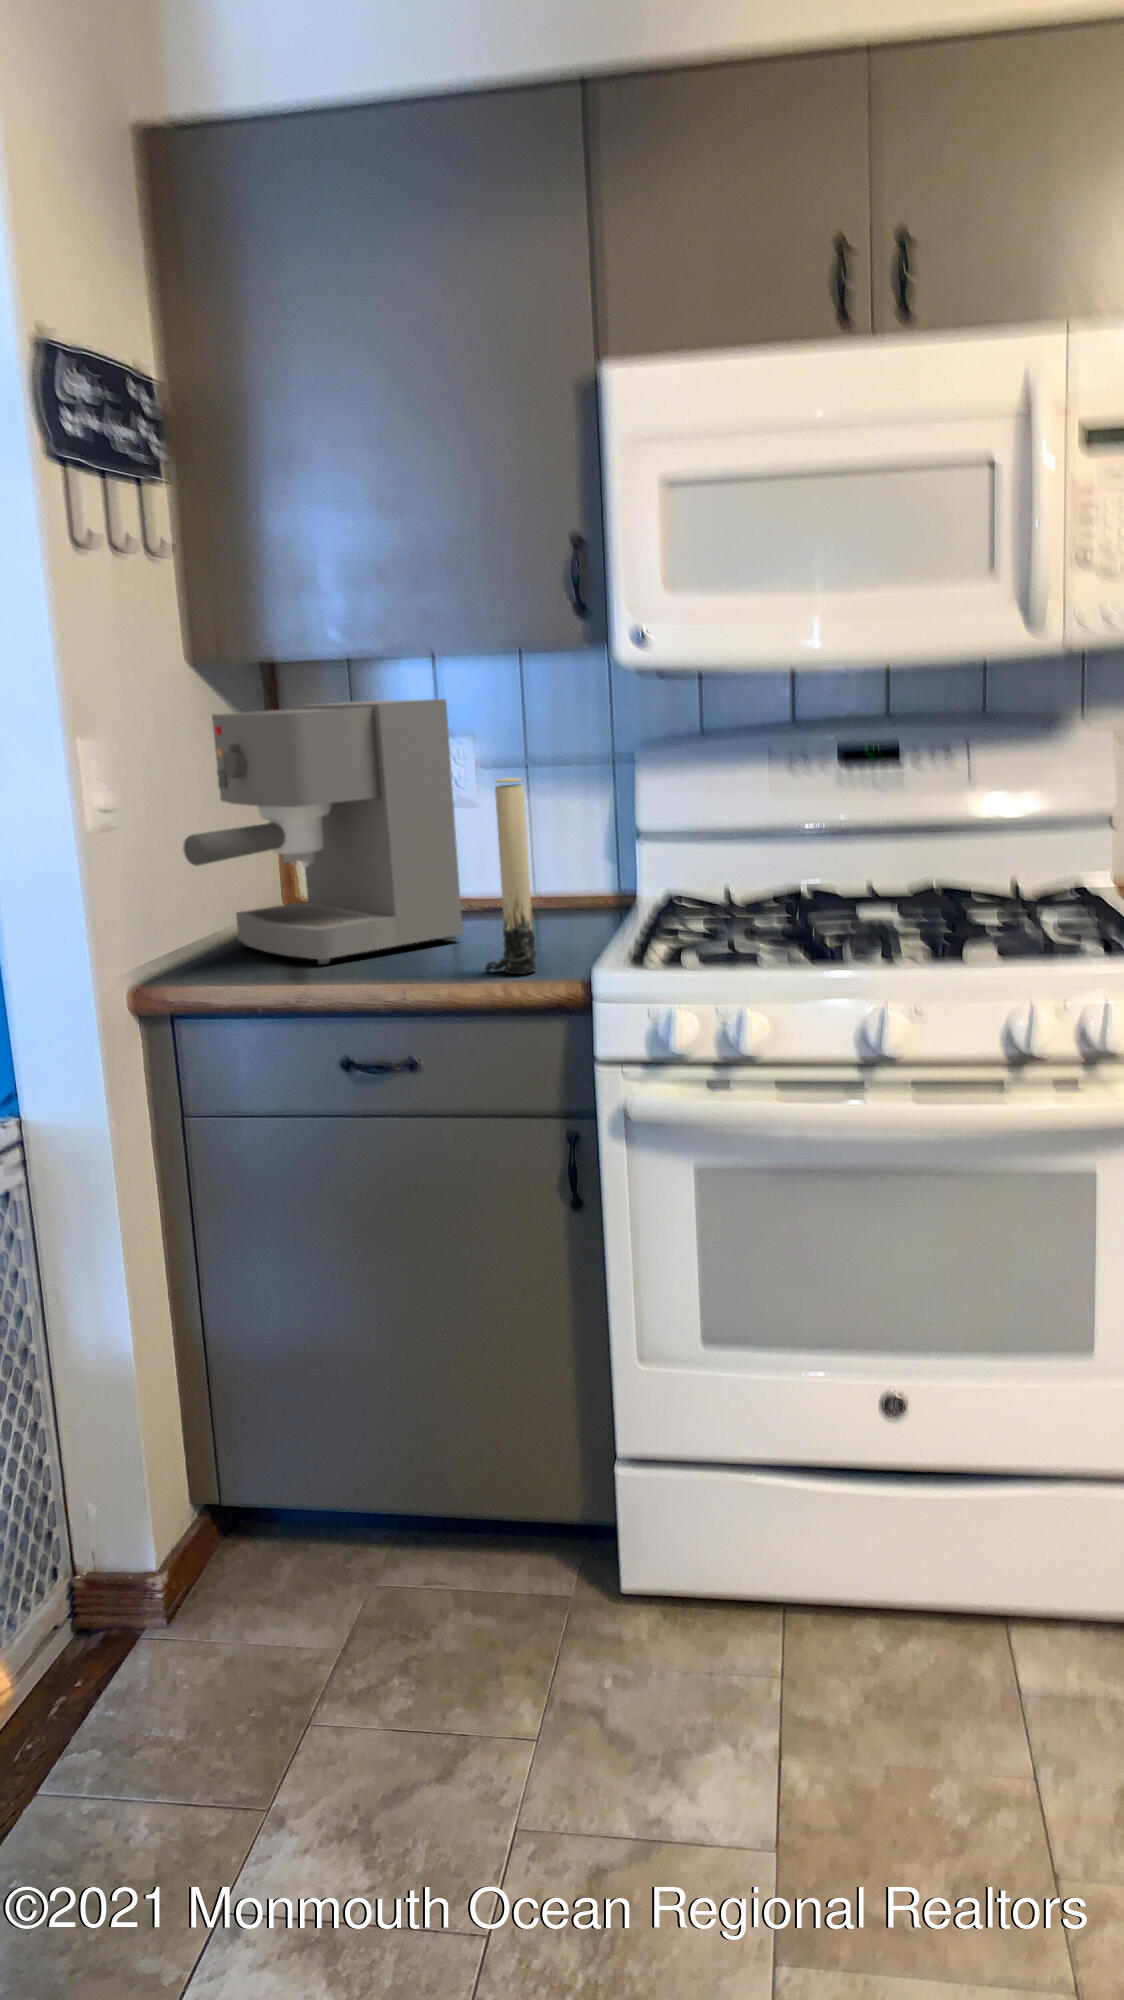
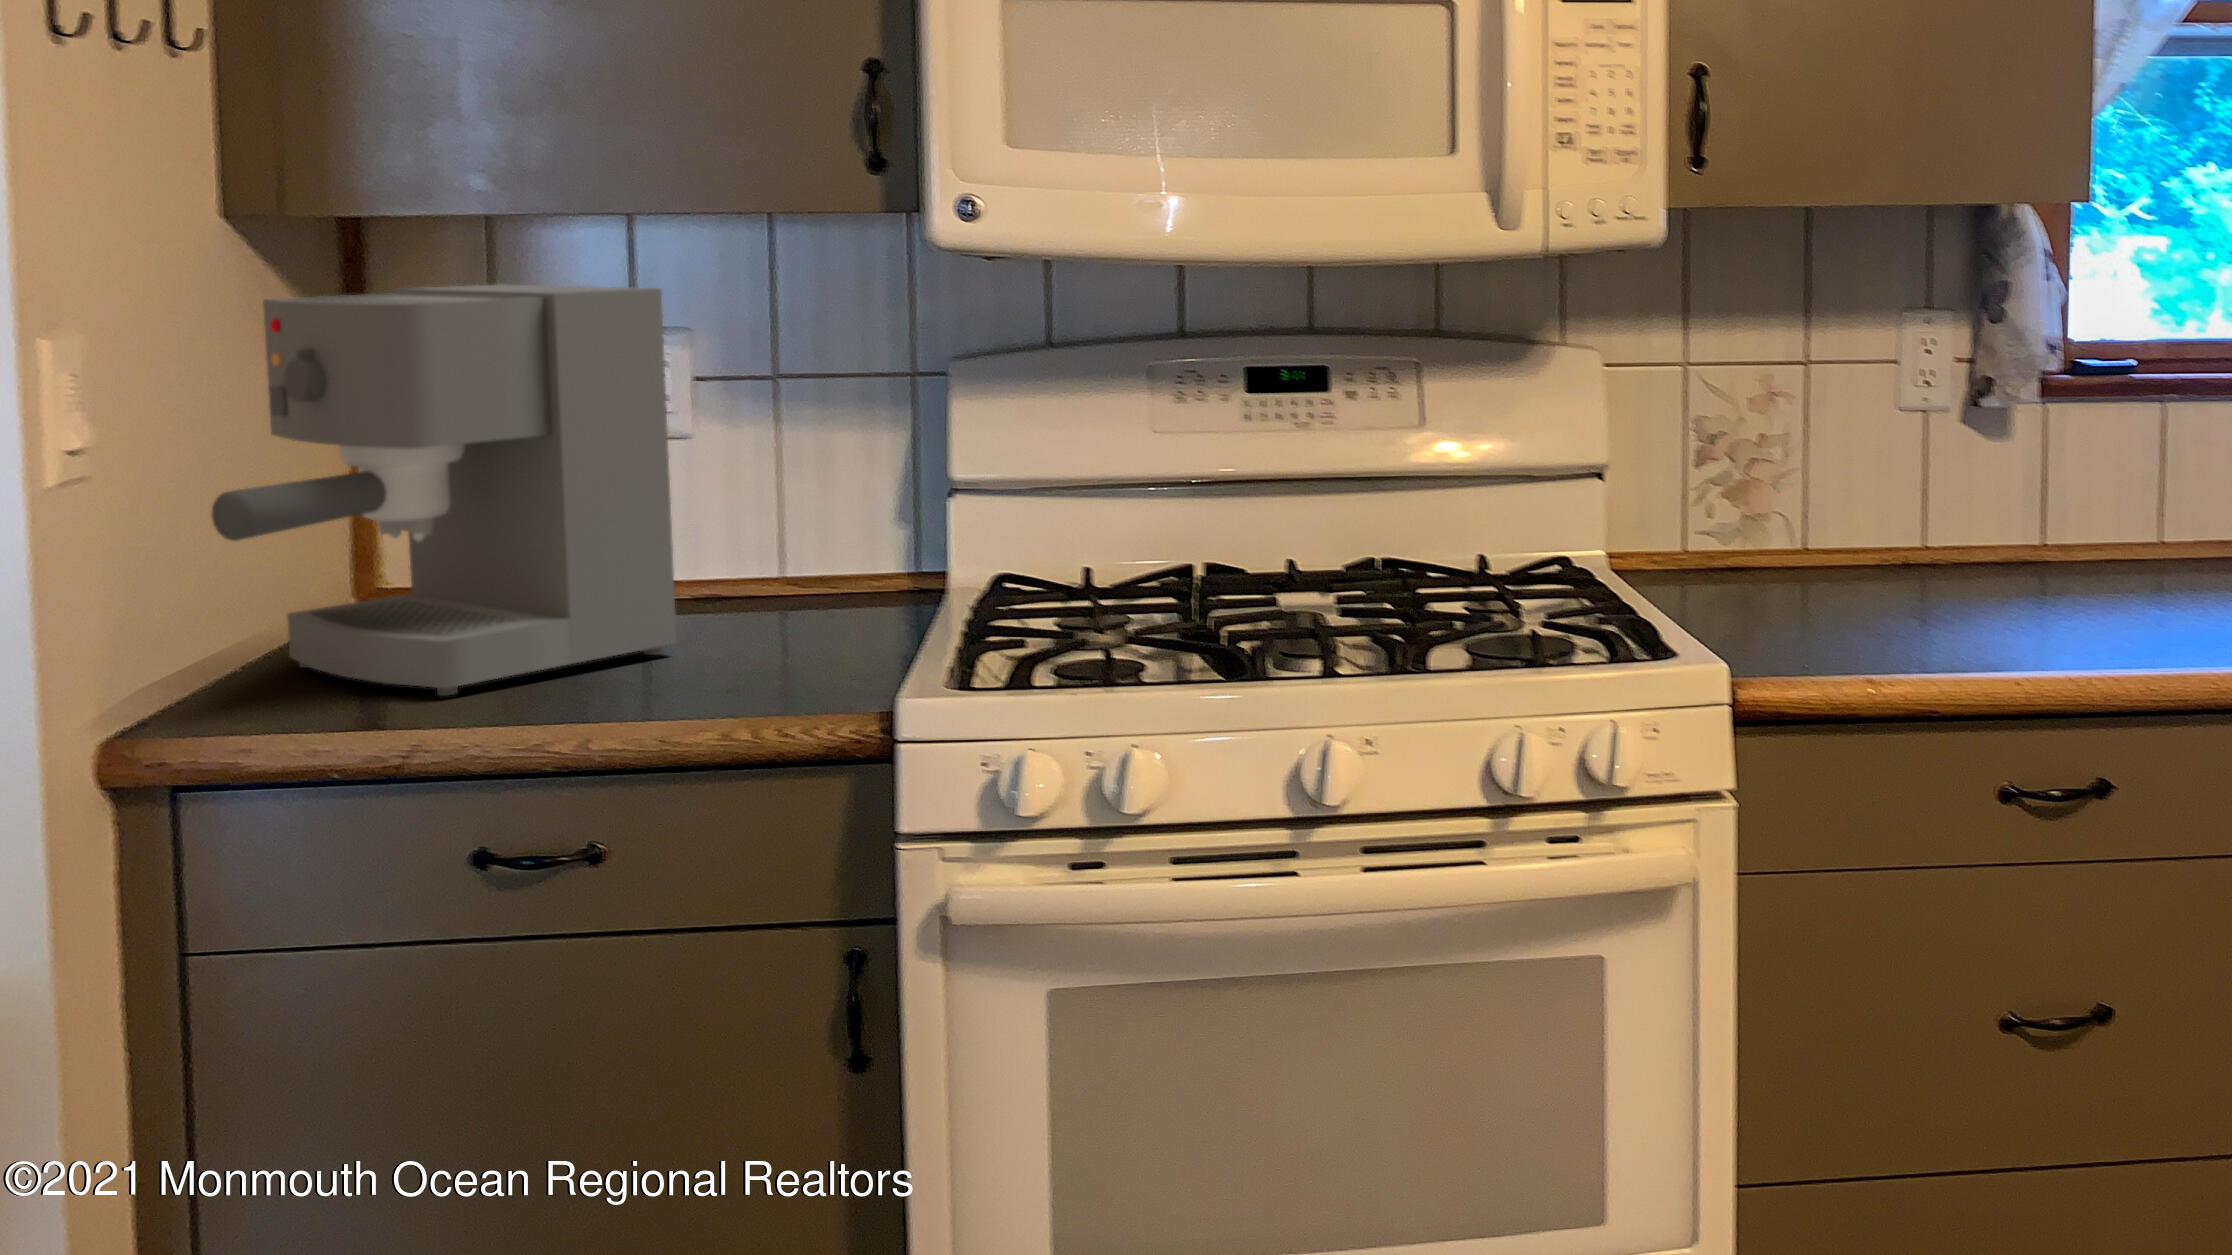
candle: present [485,778,537,974] -> none [721,412,805,706]

